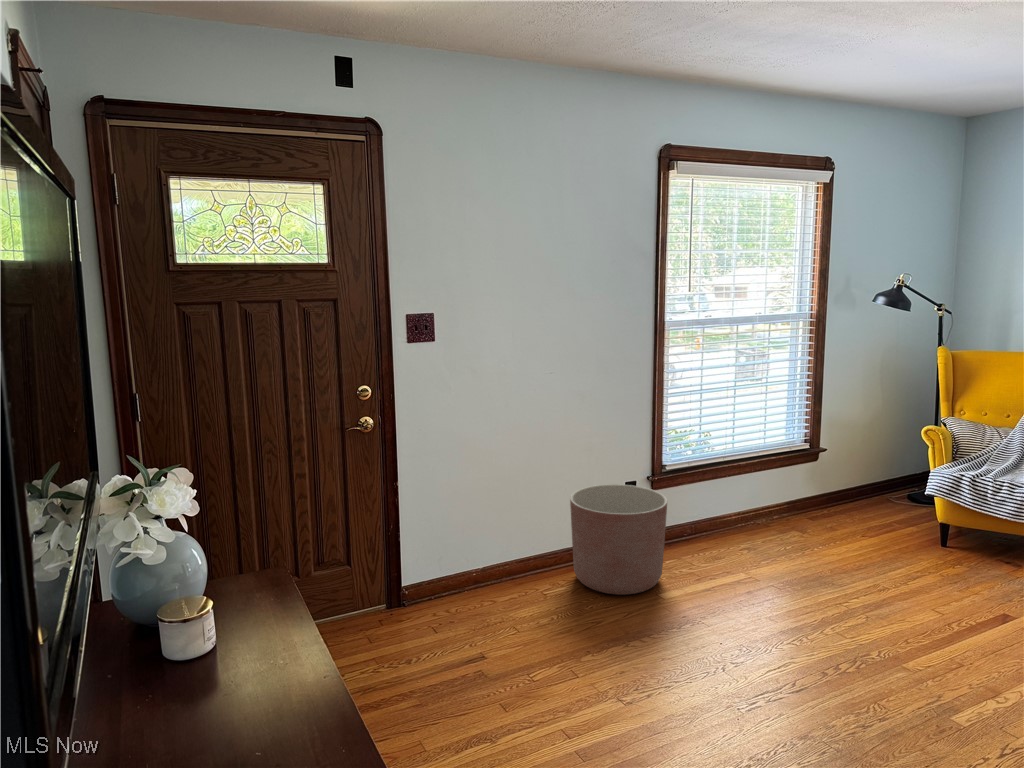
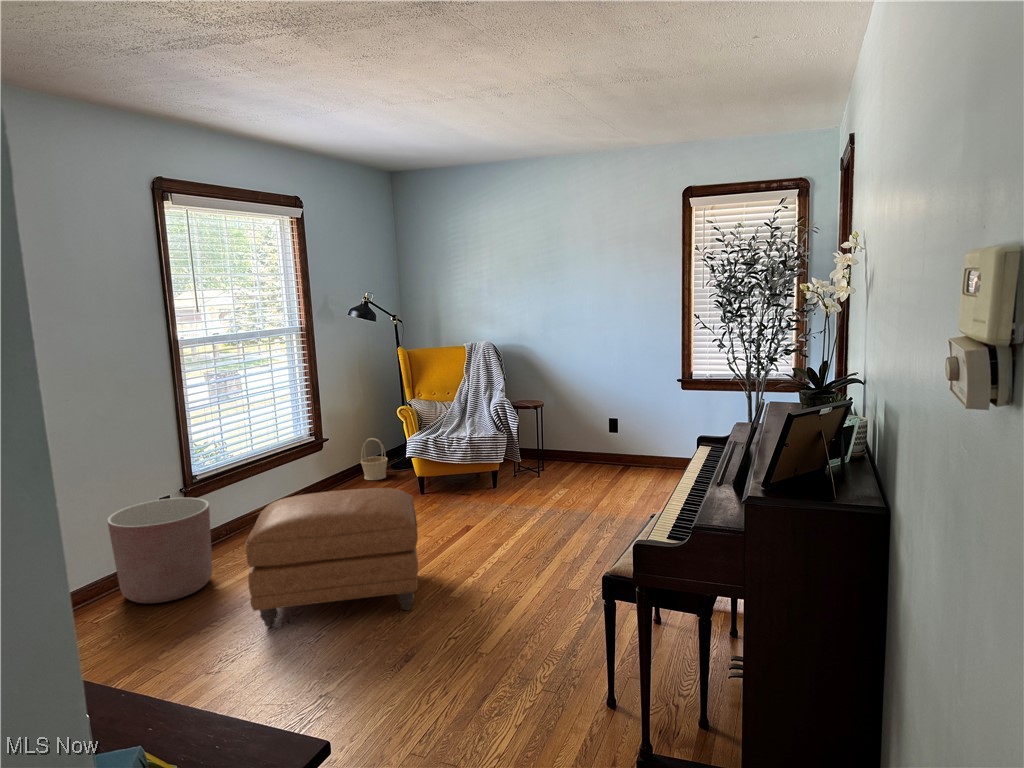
basket: none [865,456,902,509] -> present [361,438,388,480]
ottoman: none [682,520,917,716] -> present [246,488,418,627]

